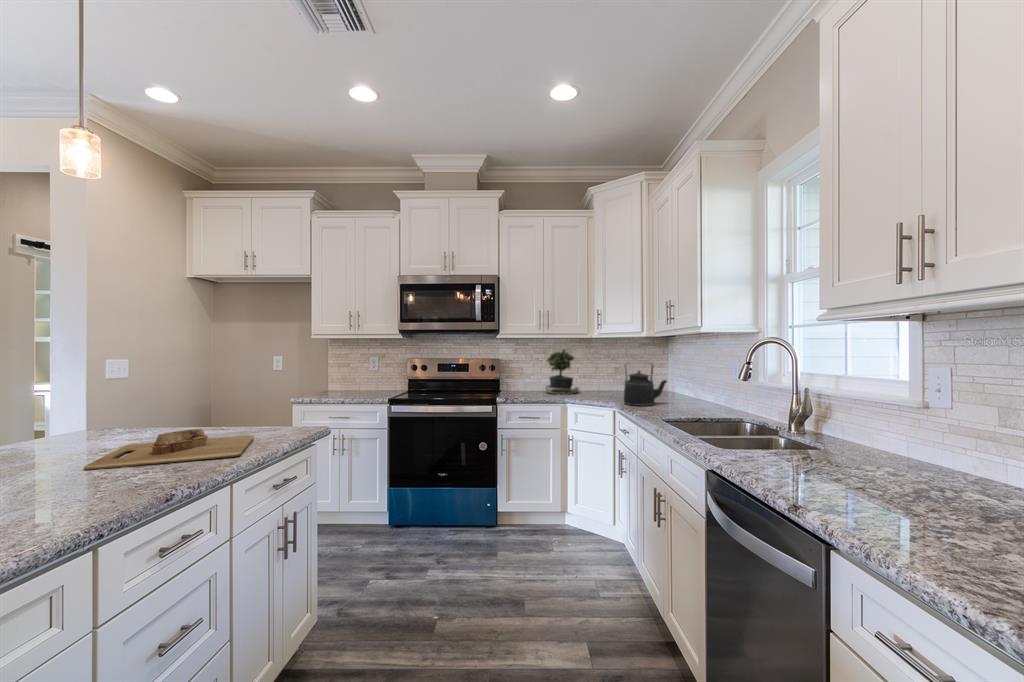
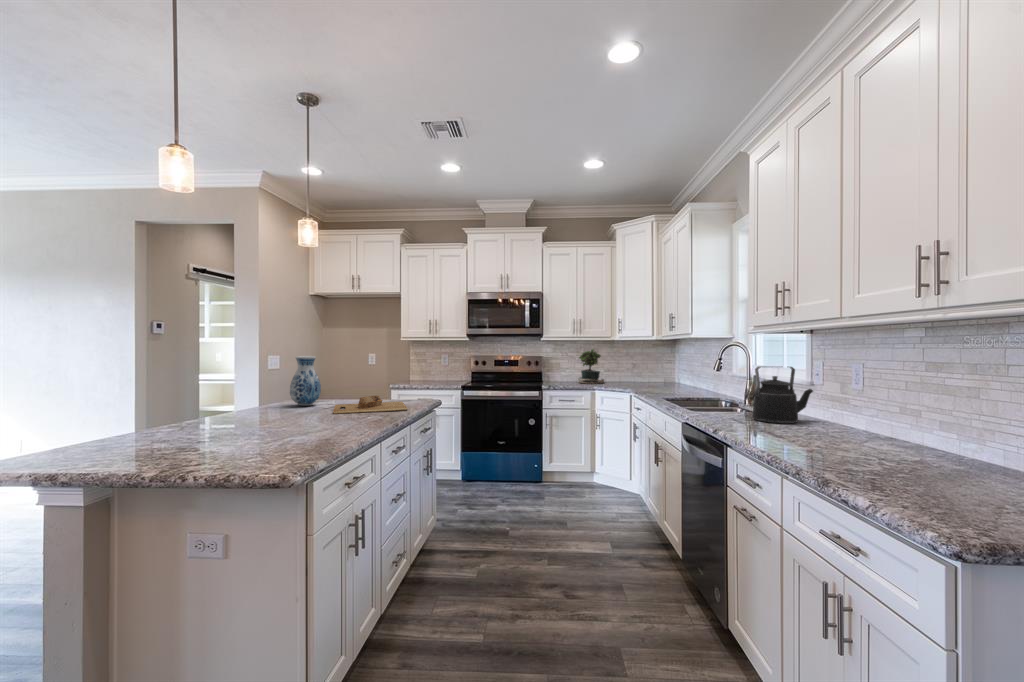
vase: none [40,363,108,448] -> present [290,356,321,406]
kettle: present [624,363,667,406] -> present [753,366,813,424]

